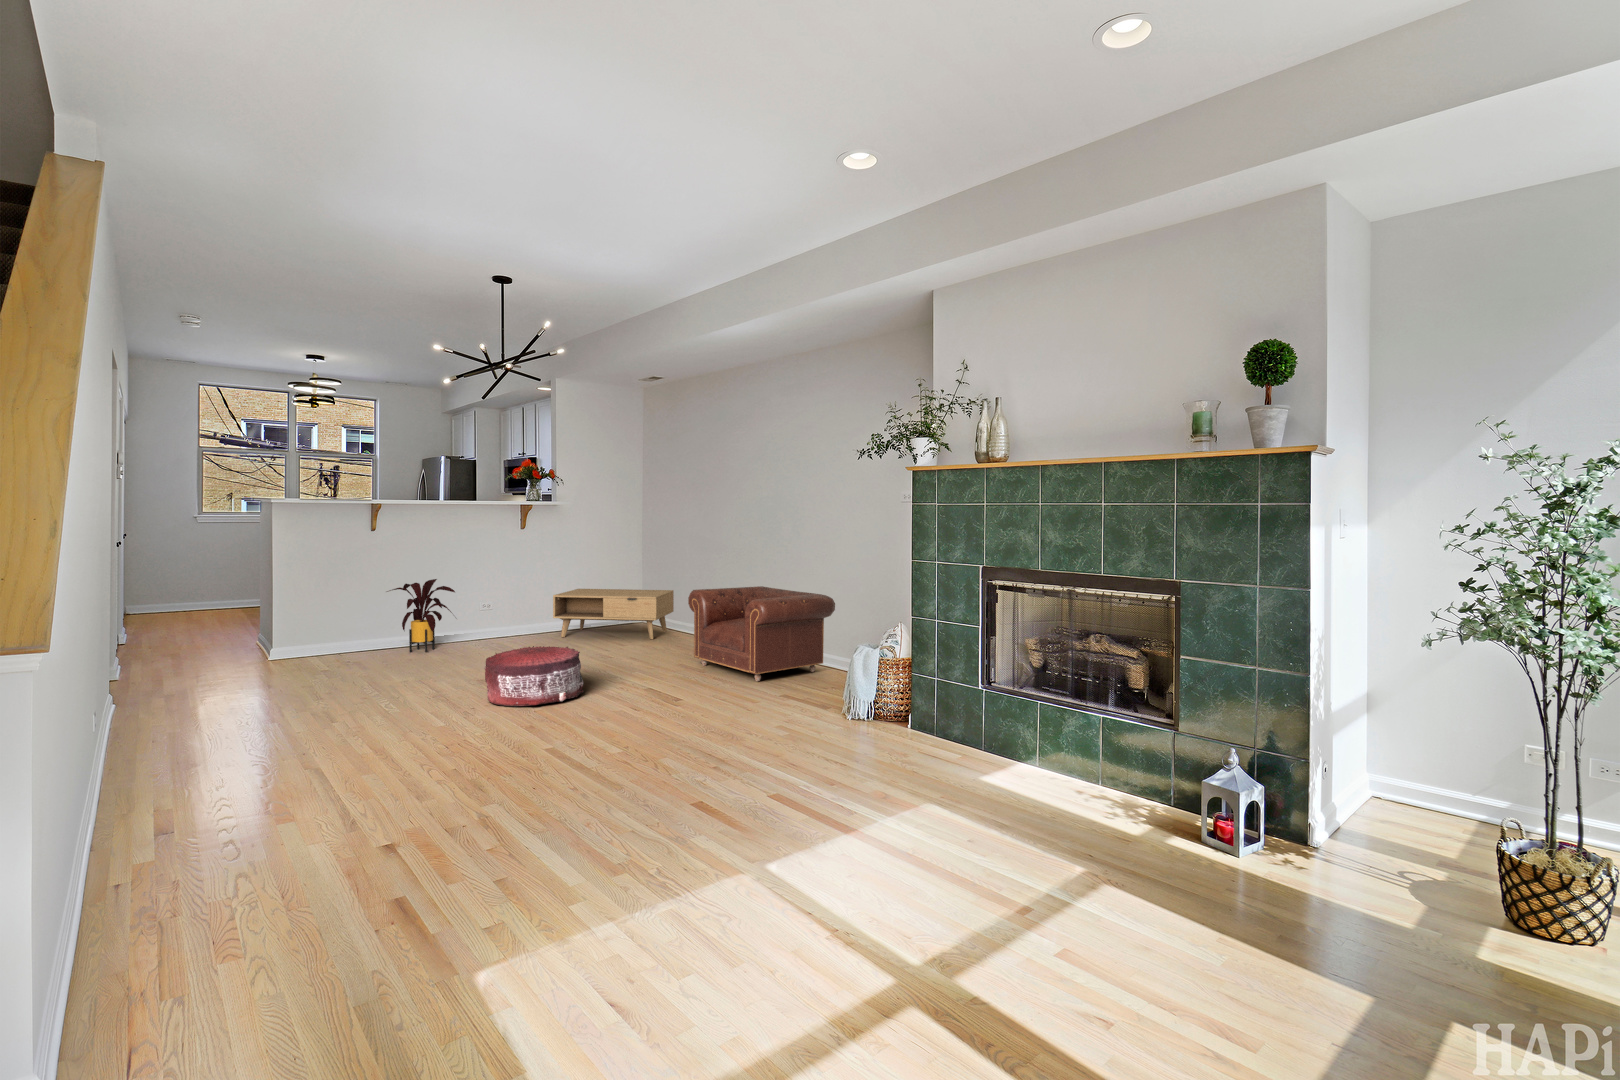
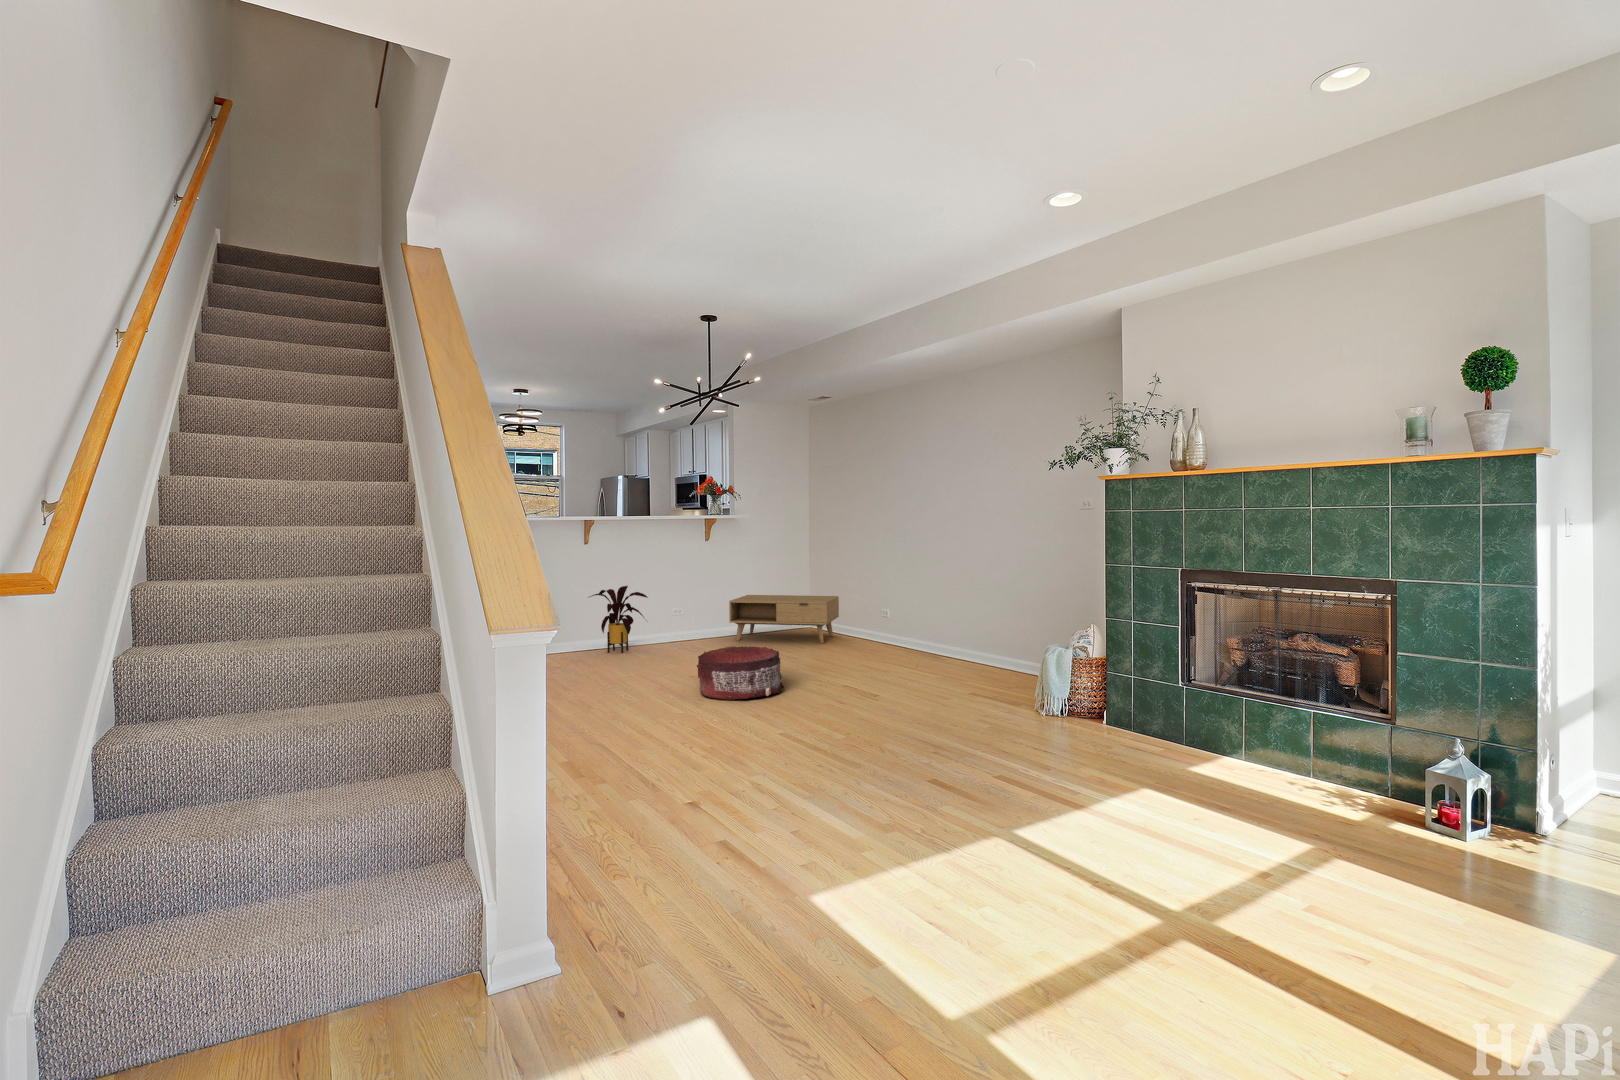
armchair: present [688,586,835,681] -> none [867,591,1013,682]

